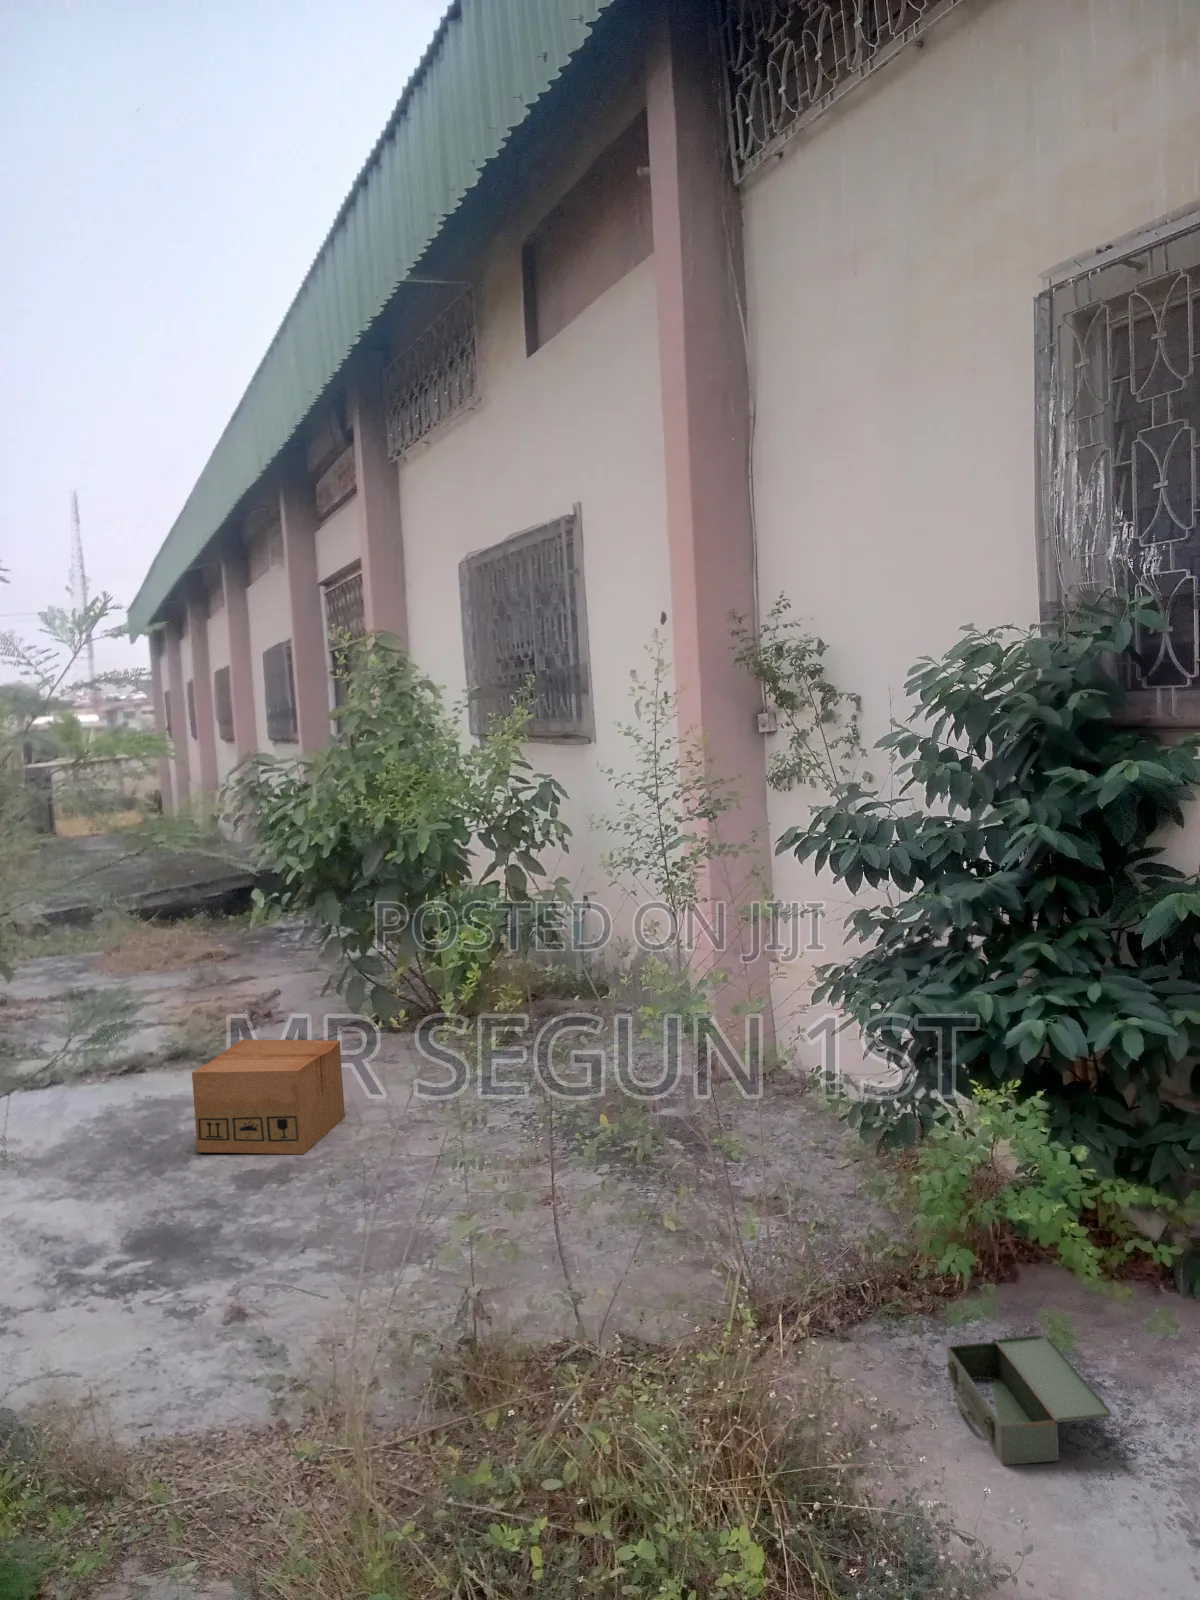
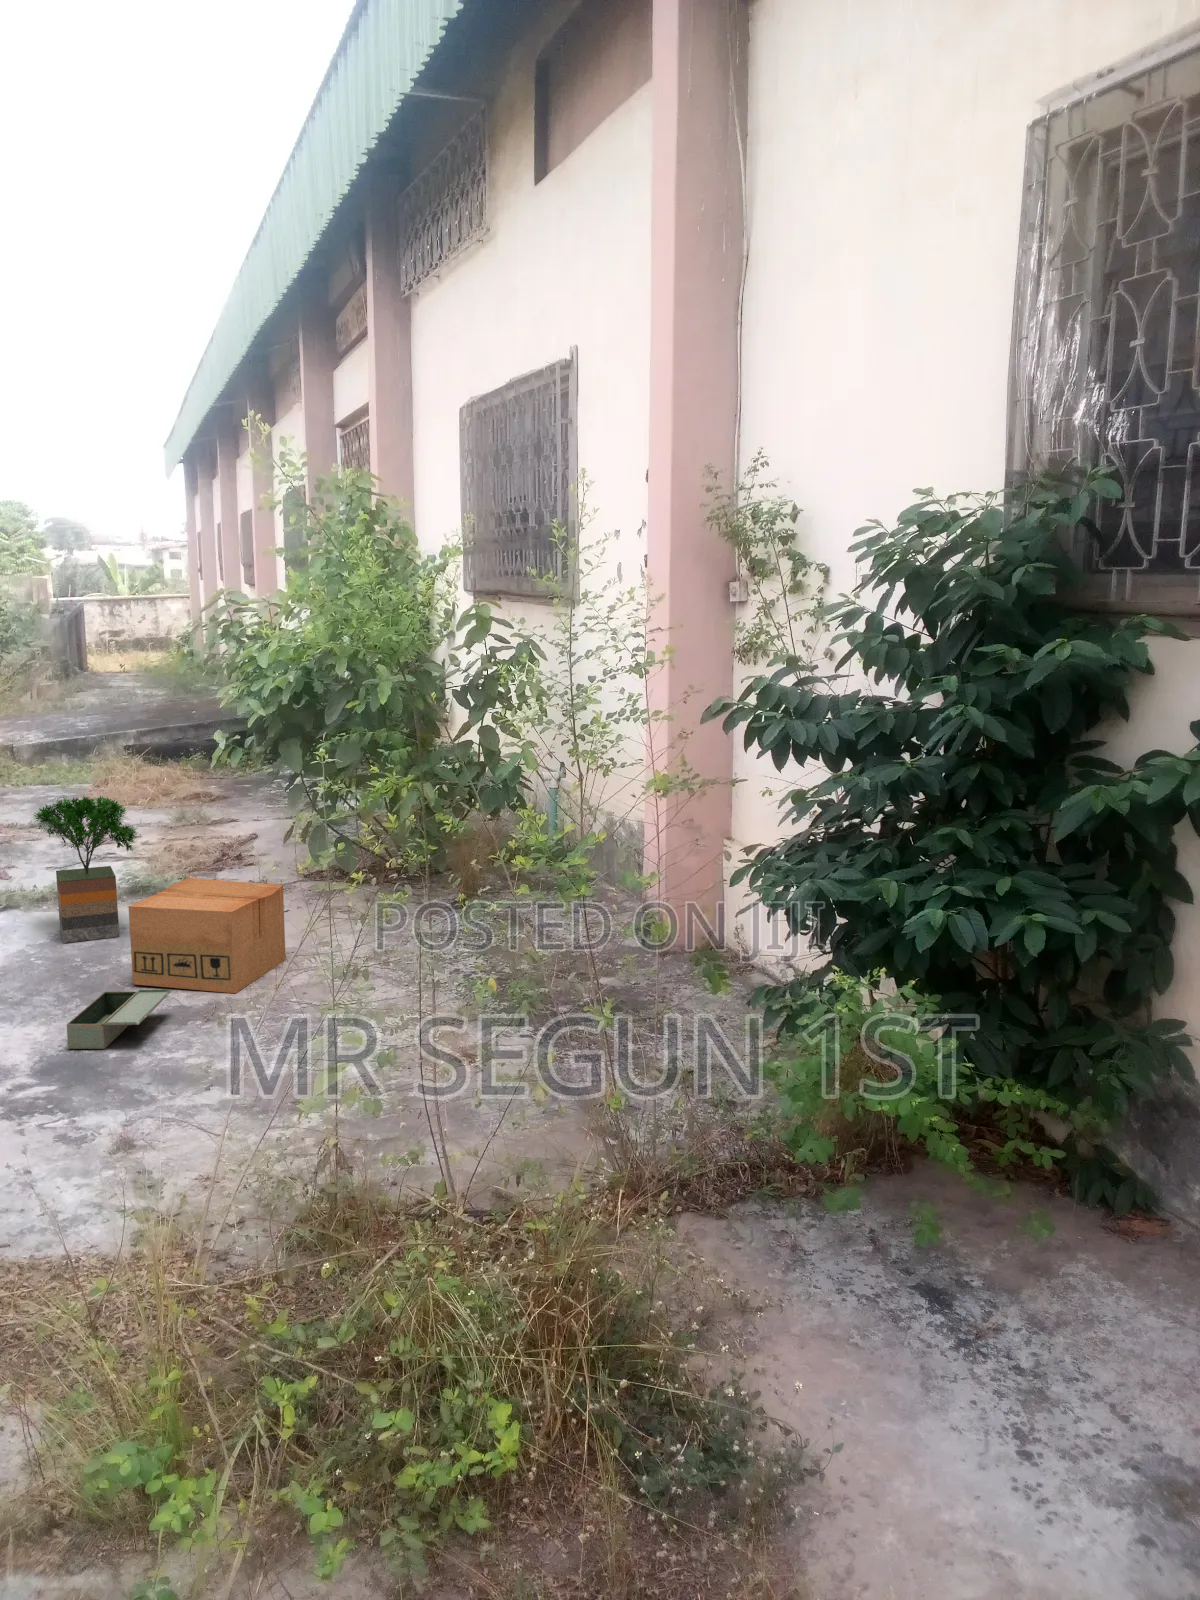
potted tree: none [78,962,185,1116] -> present [34,796,137,943]
toolbox: present [947,1335,1111,1465] -> present [67,990,171,1049]

